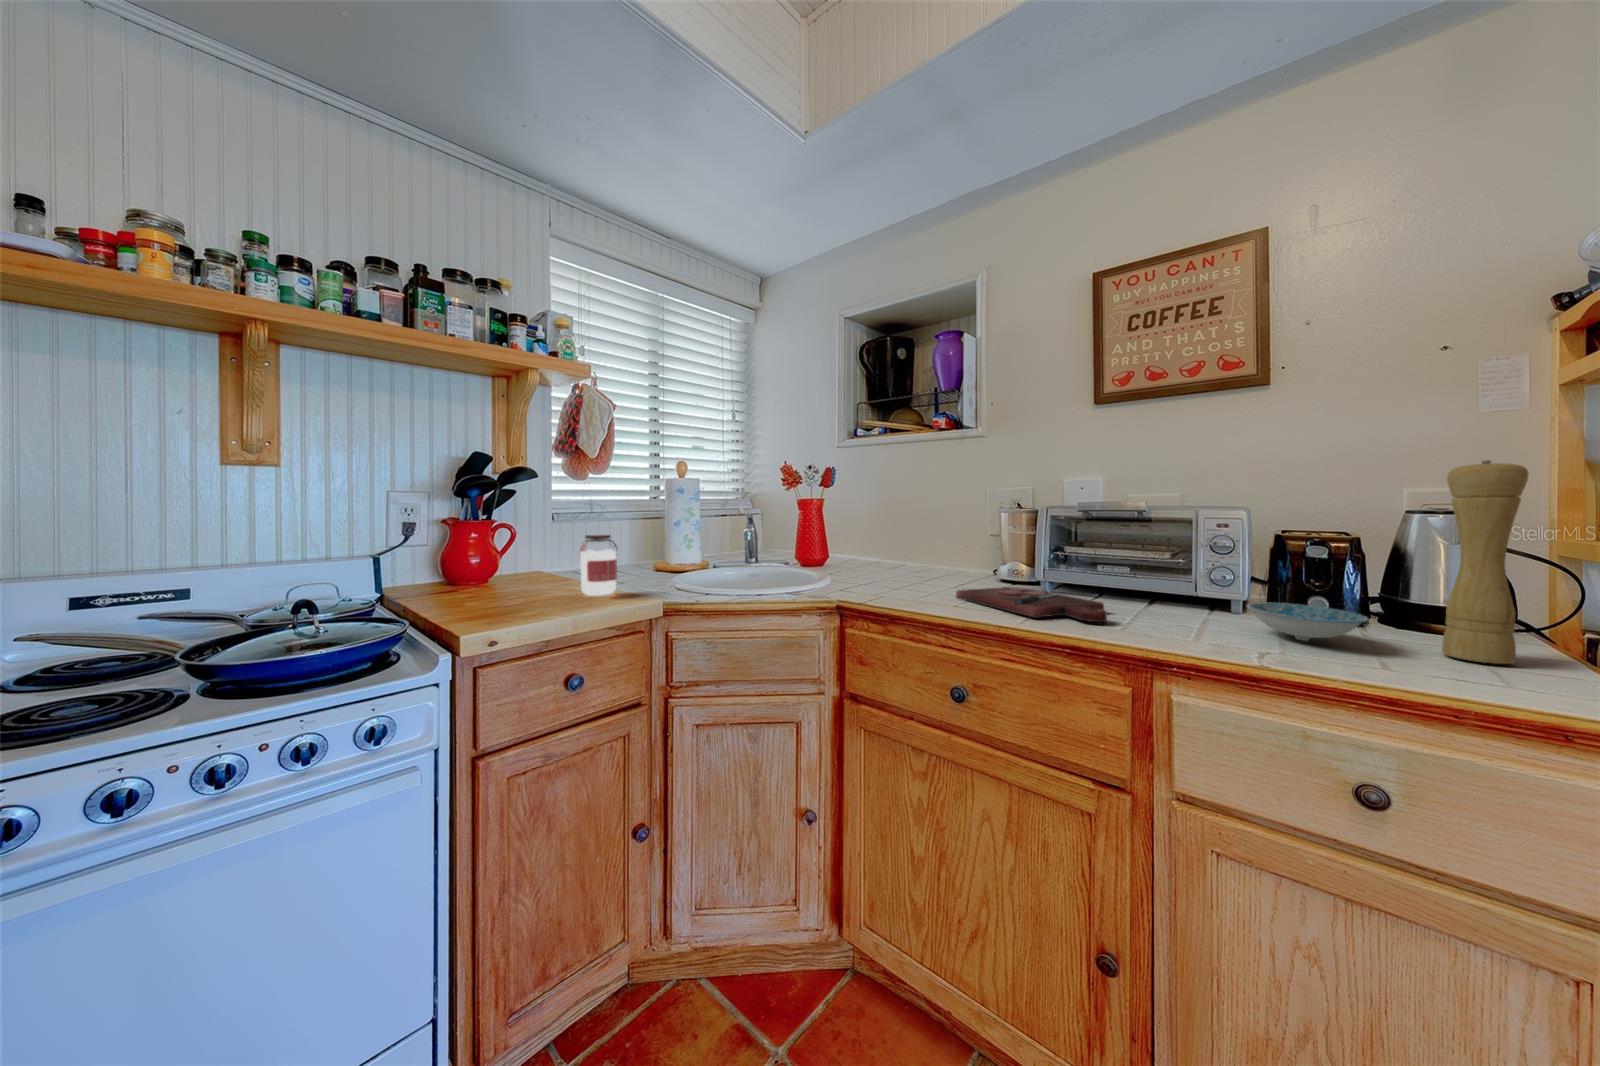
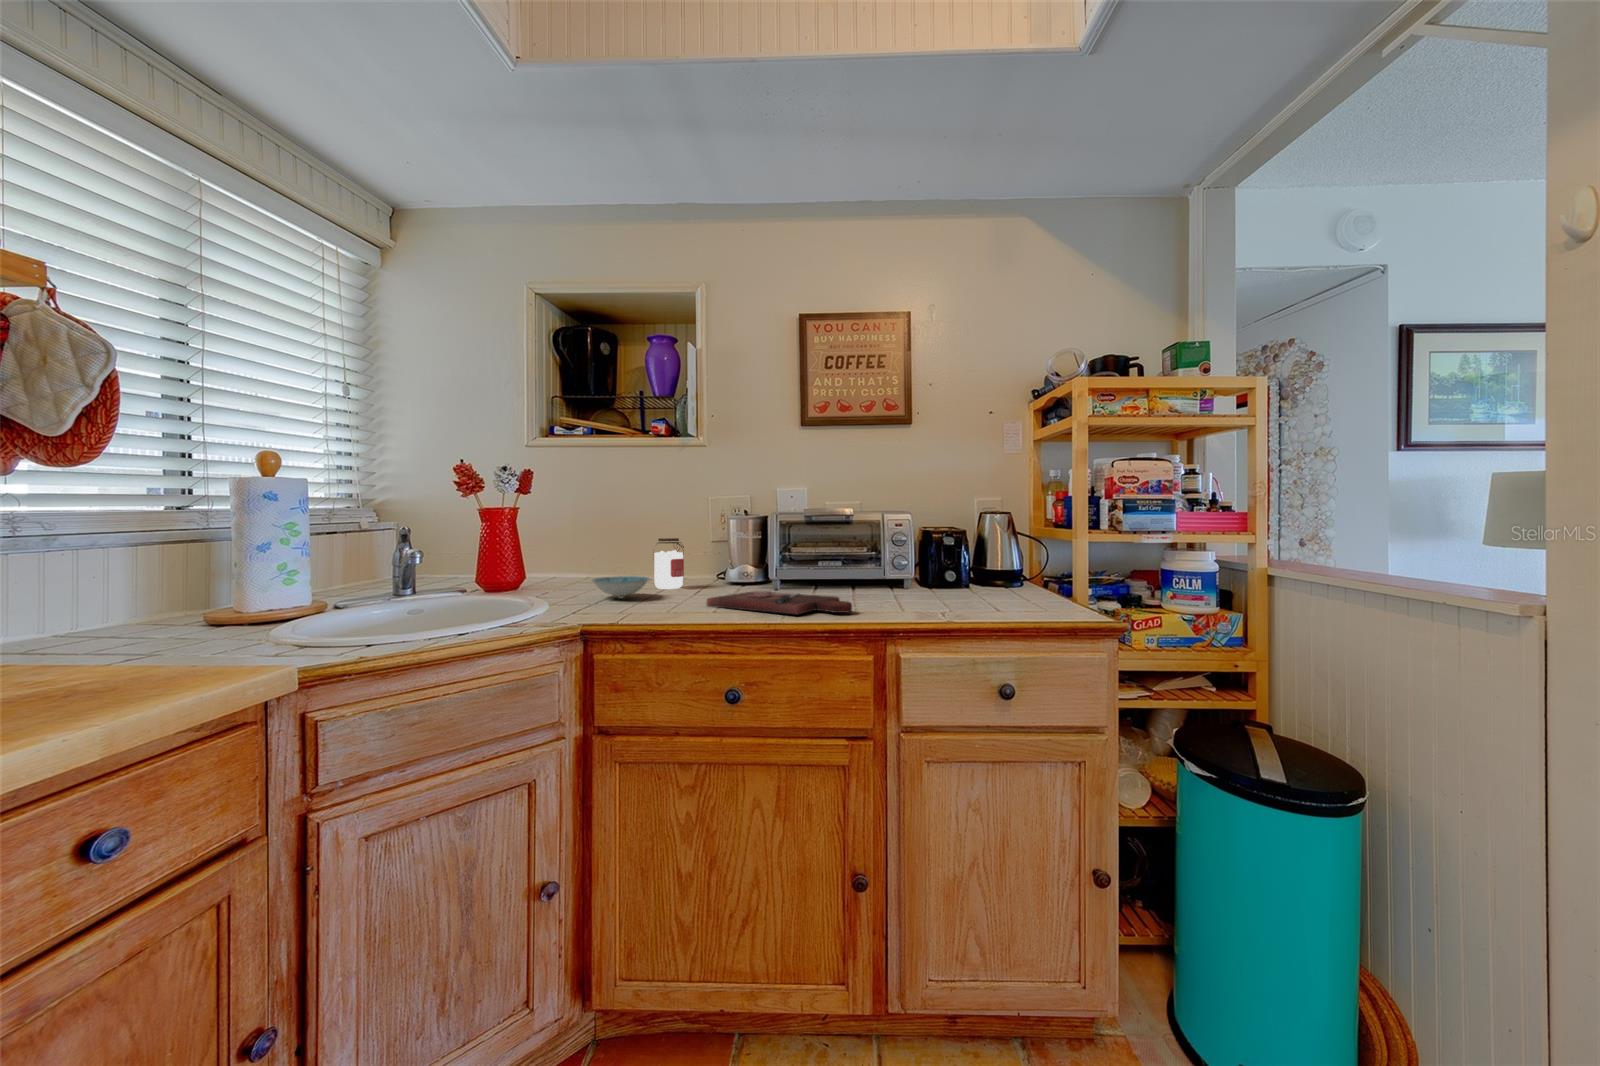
pepper mill: present [1442,460,1528,664] -> none [1035,483,1070,611]
jar: present [580,535,617,596] -> present [653,538,684,589]
ceramic bowl: present [1247,603,1368,641] -> present [592,576,649,598]

